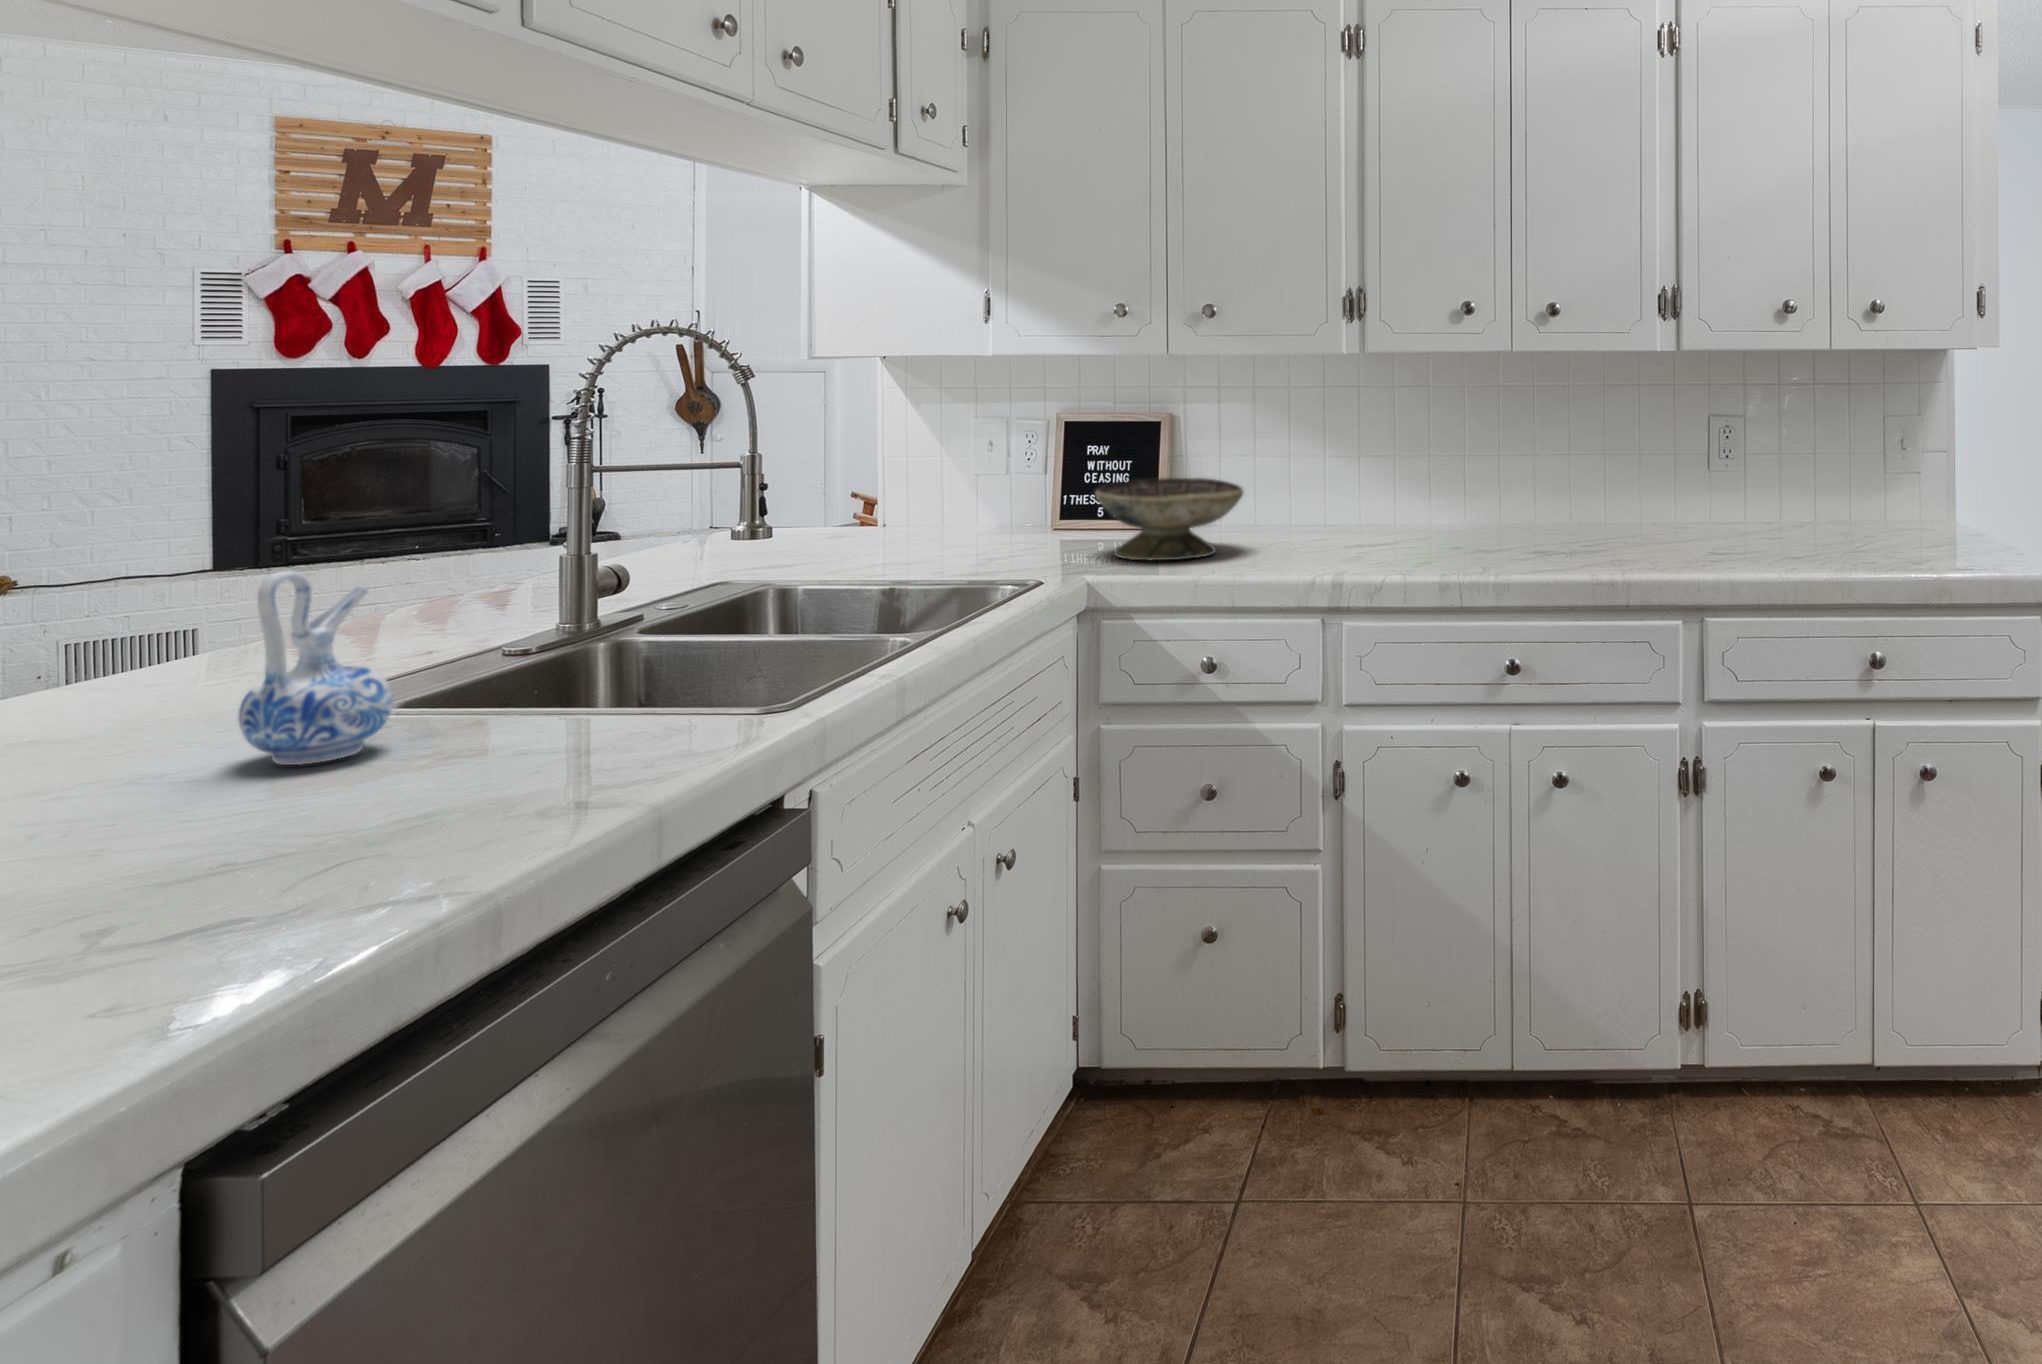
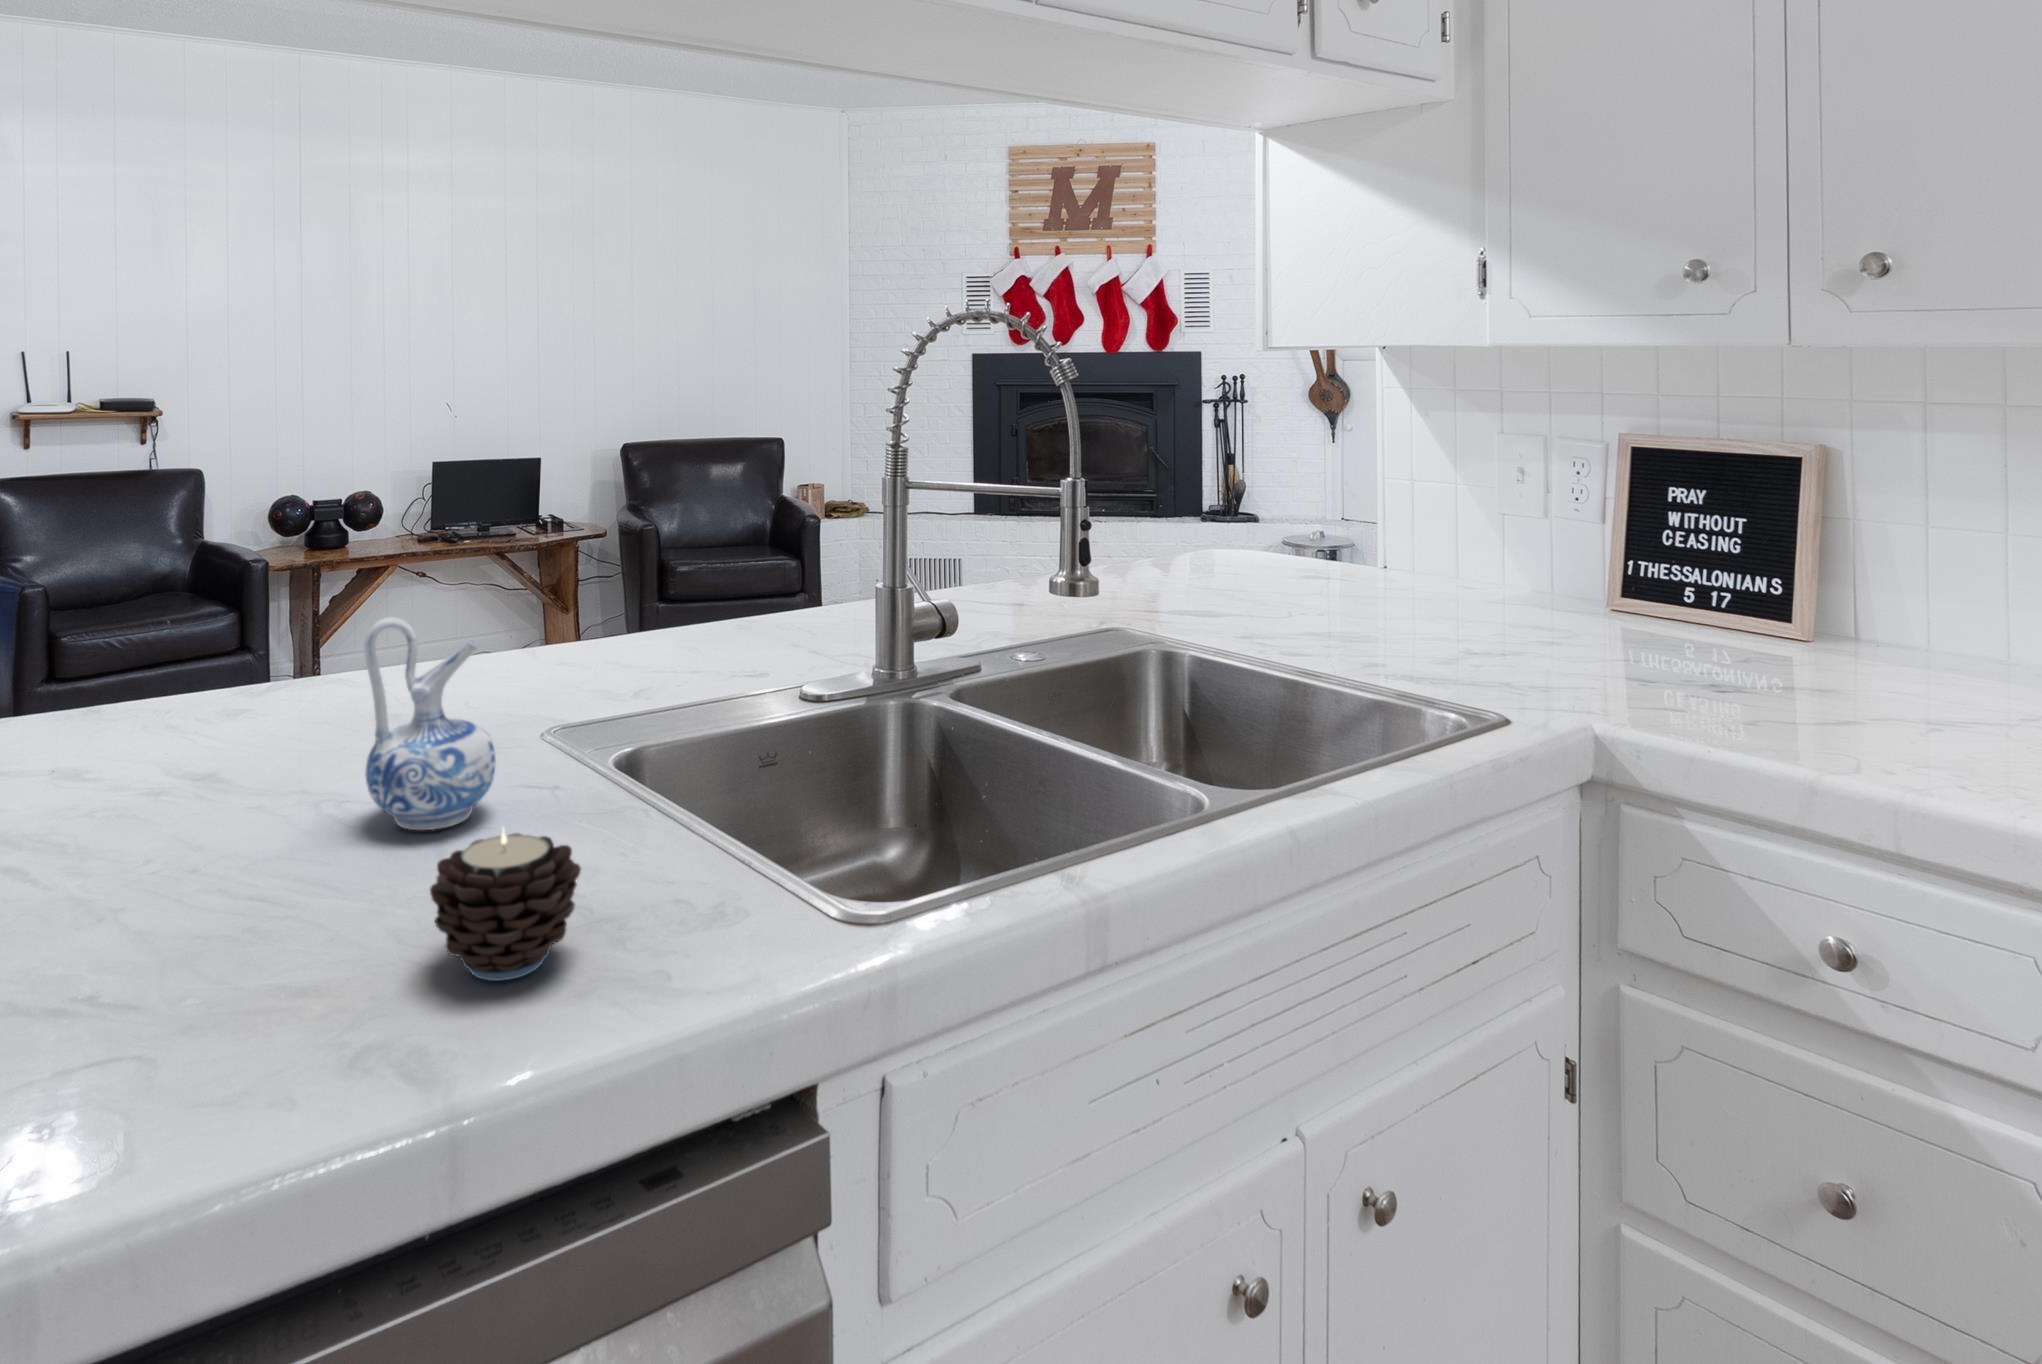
decorative bowl: present [1095,478,1243,560] -> none [1620,558,1932,722]
candle: none [539,668,668,776] -> present [430,827,581,981]

